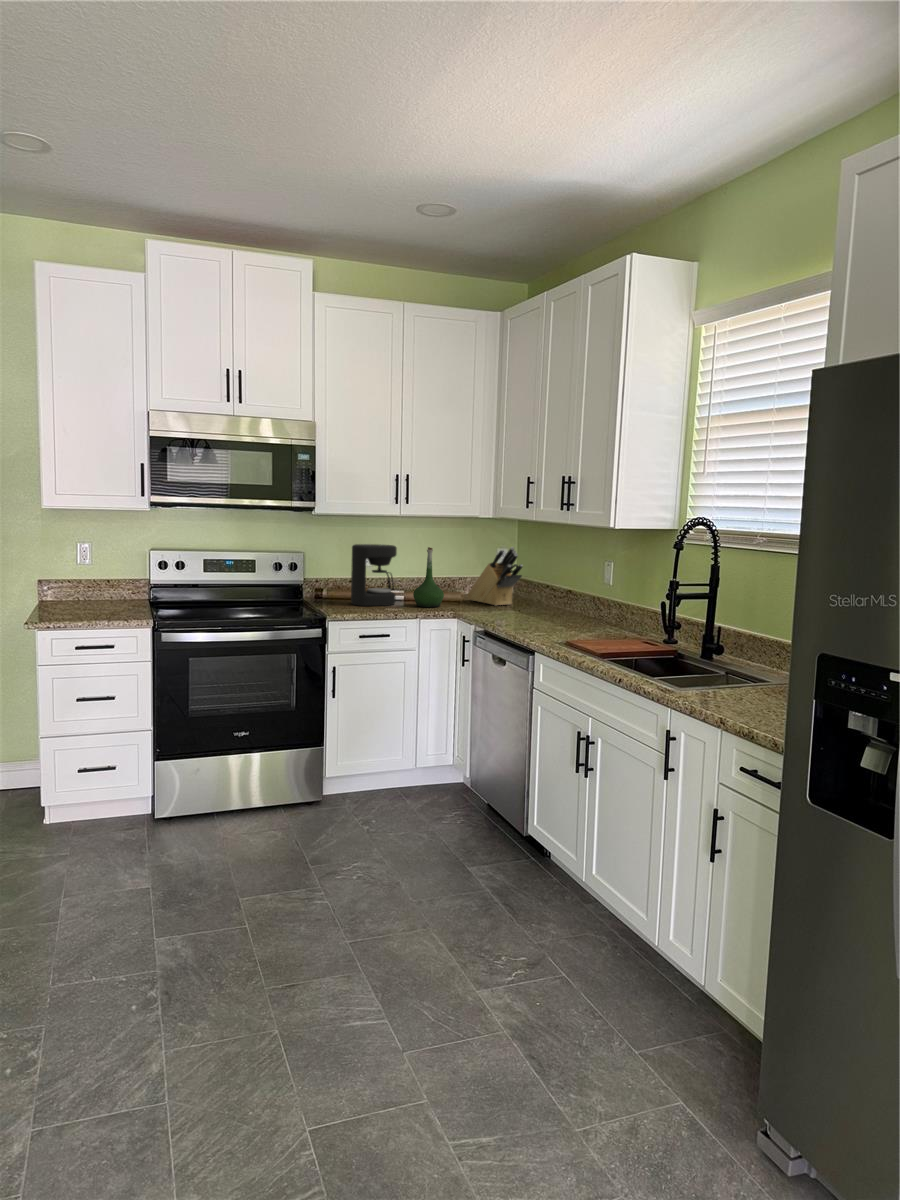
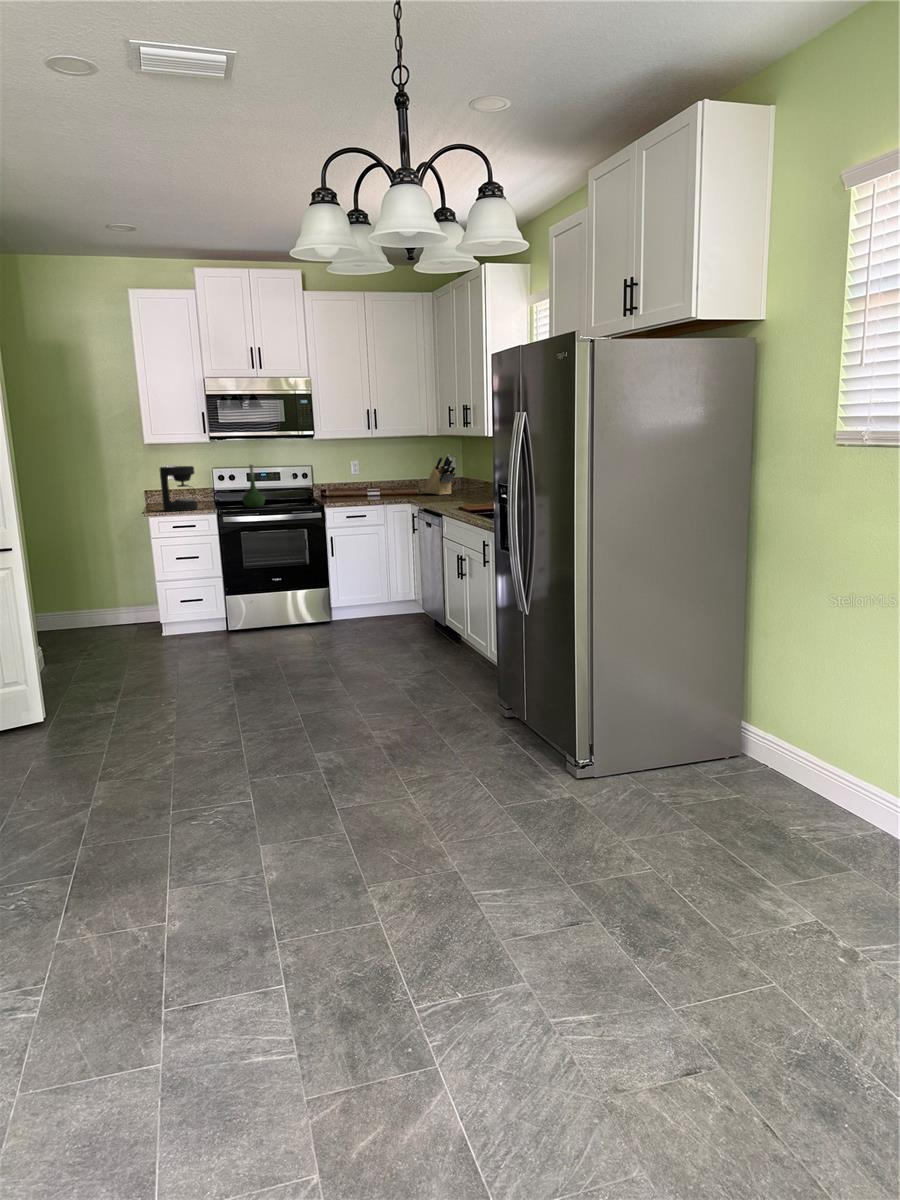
coffee maker: present [351,544,397,606] -> present [159,466,198,512]
vase: present [413,547,444,607] -> present [243,465,265,508]

